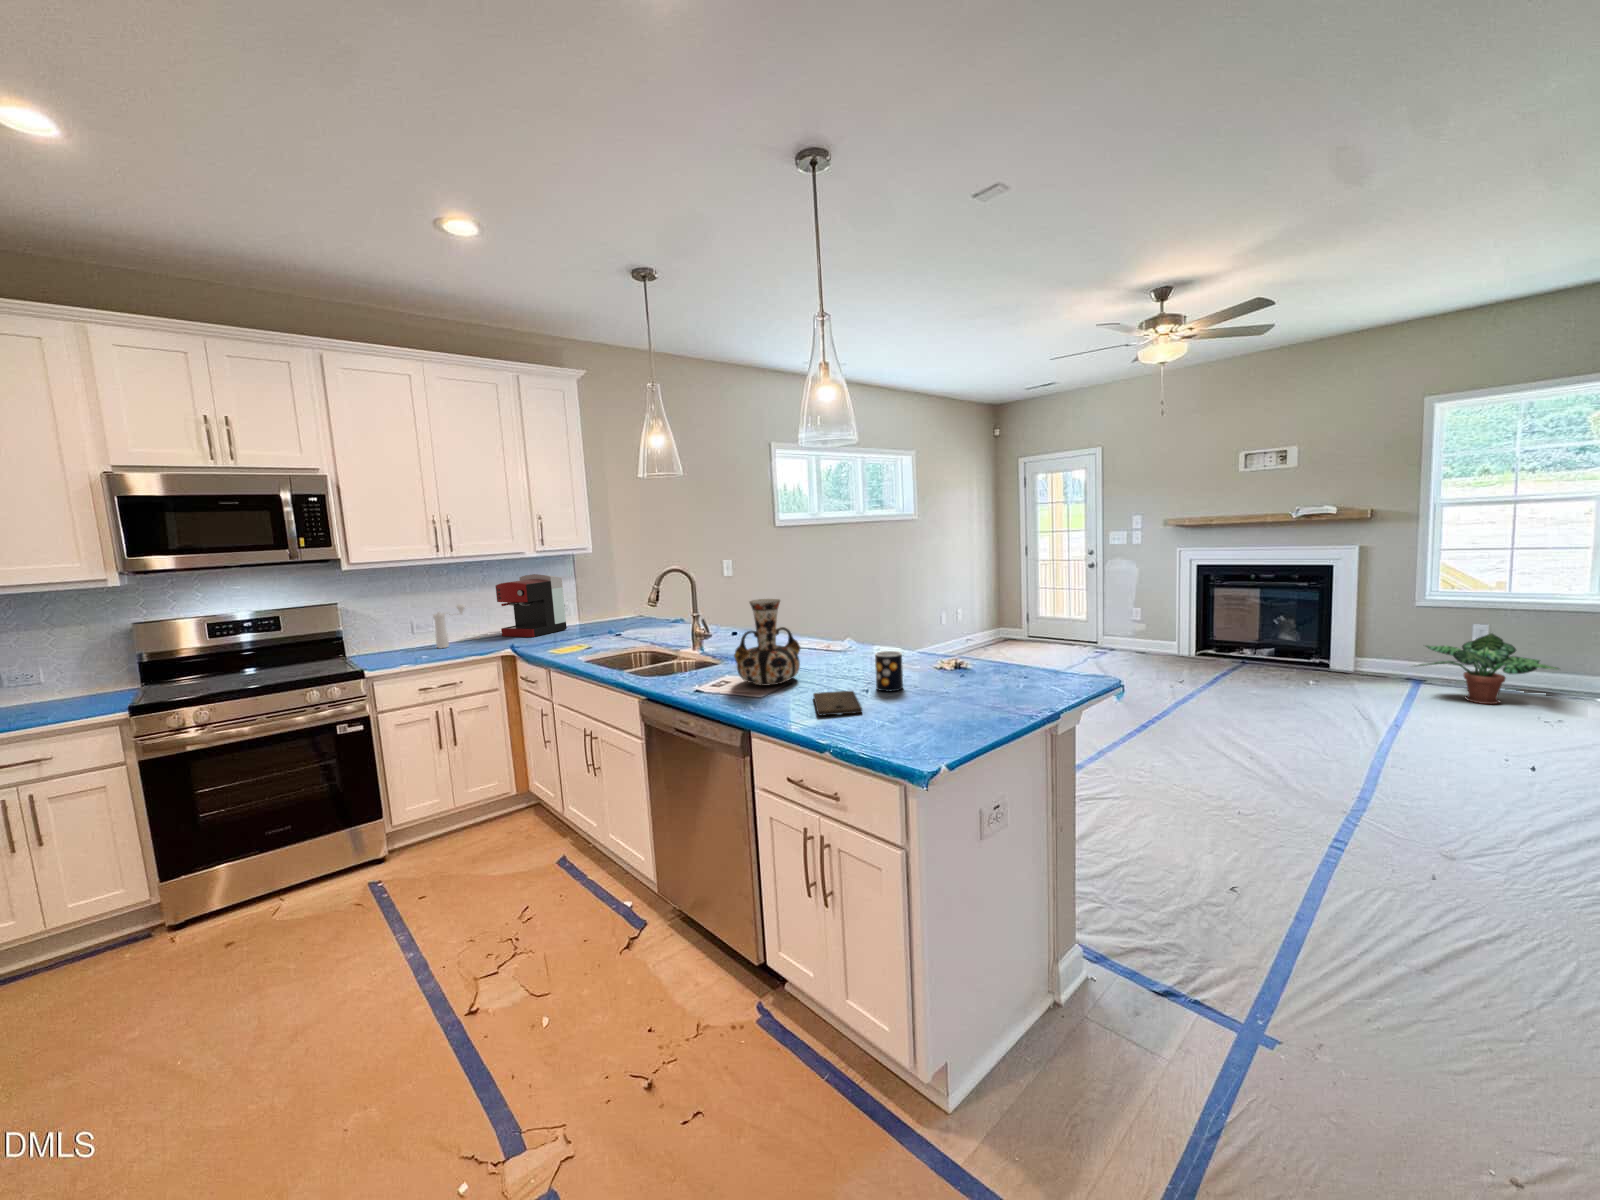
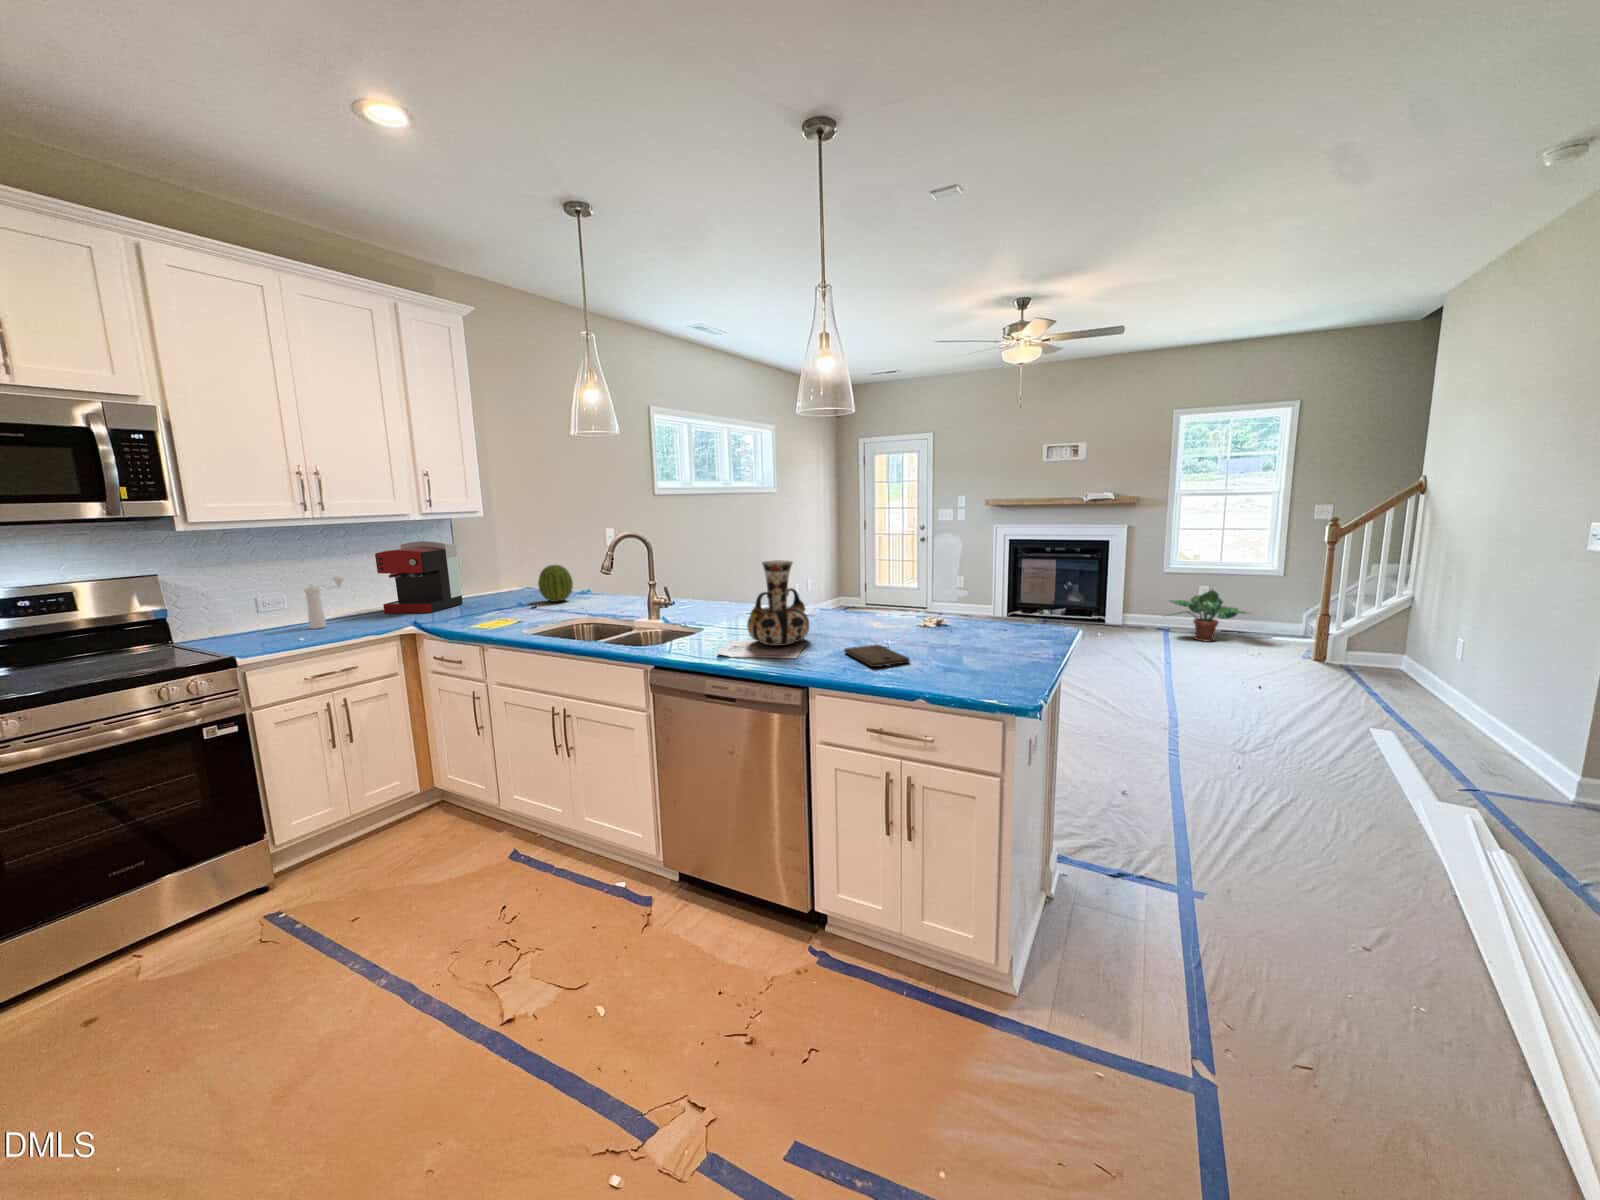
fruit: none [624,596,655,630] -> present [538,565,573,602]
mug: present [875,651,903,692] -> none [893,607,918,644]

